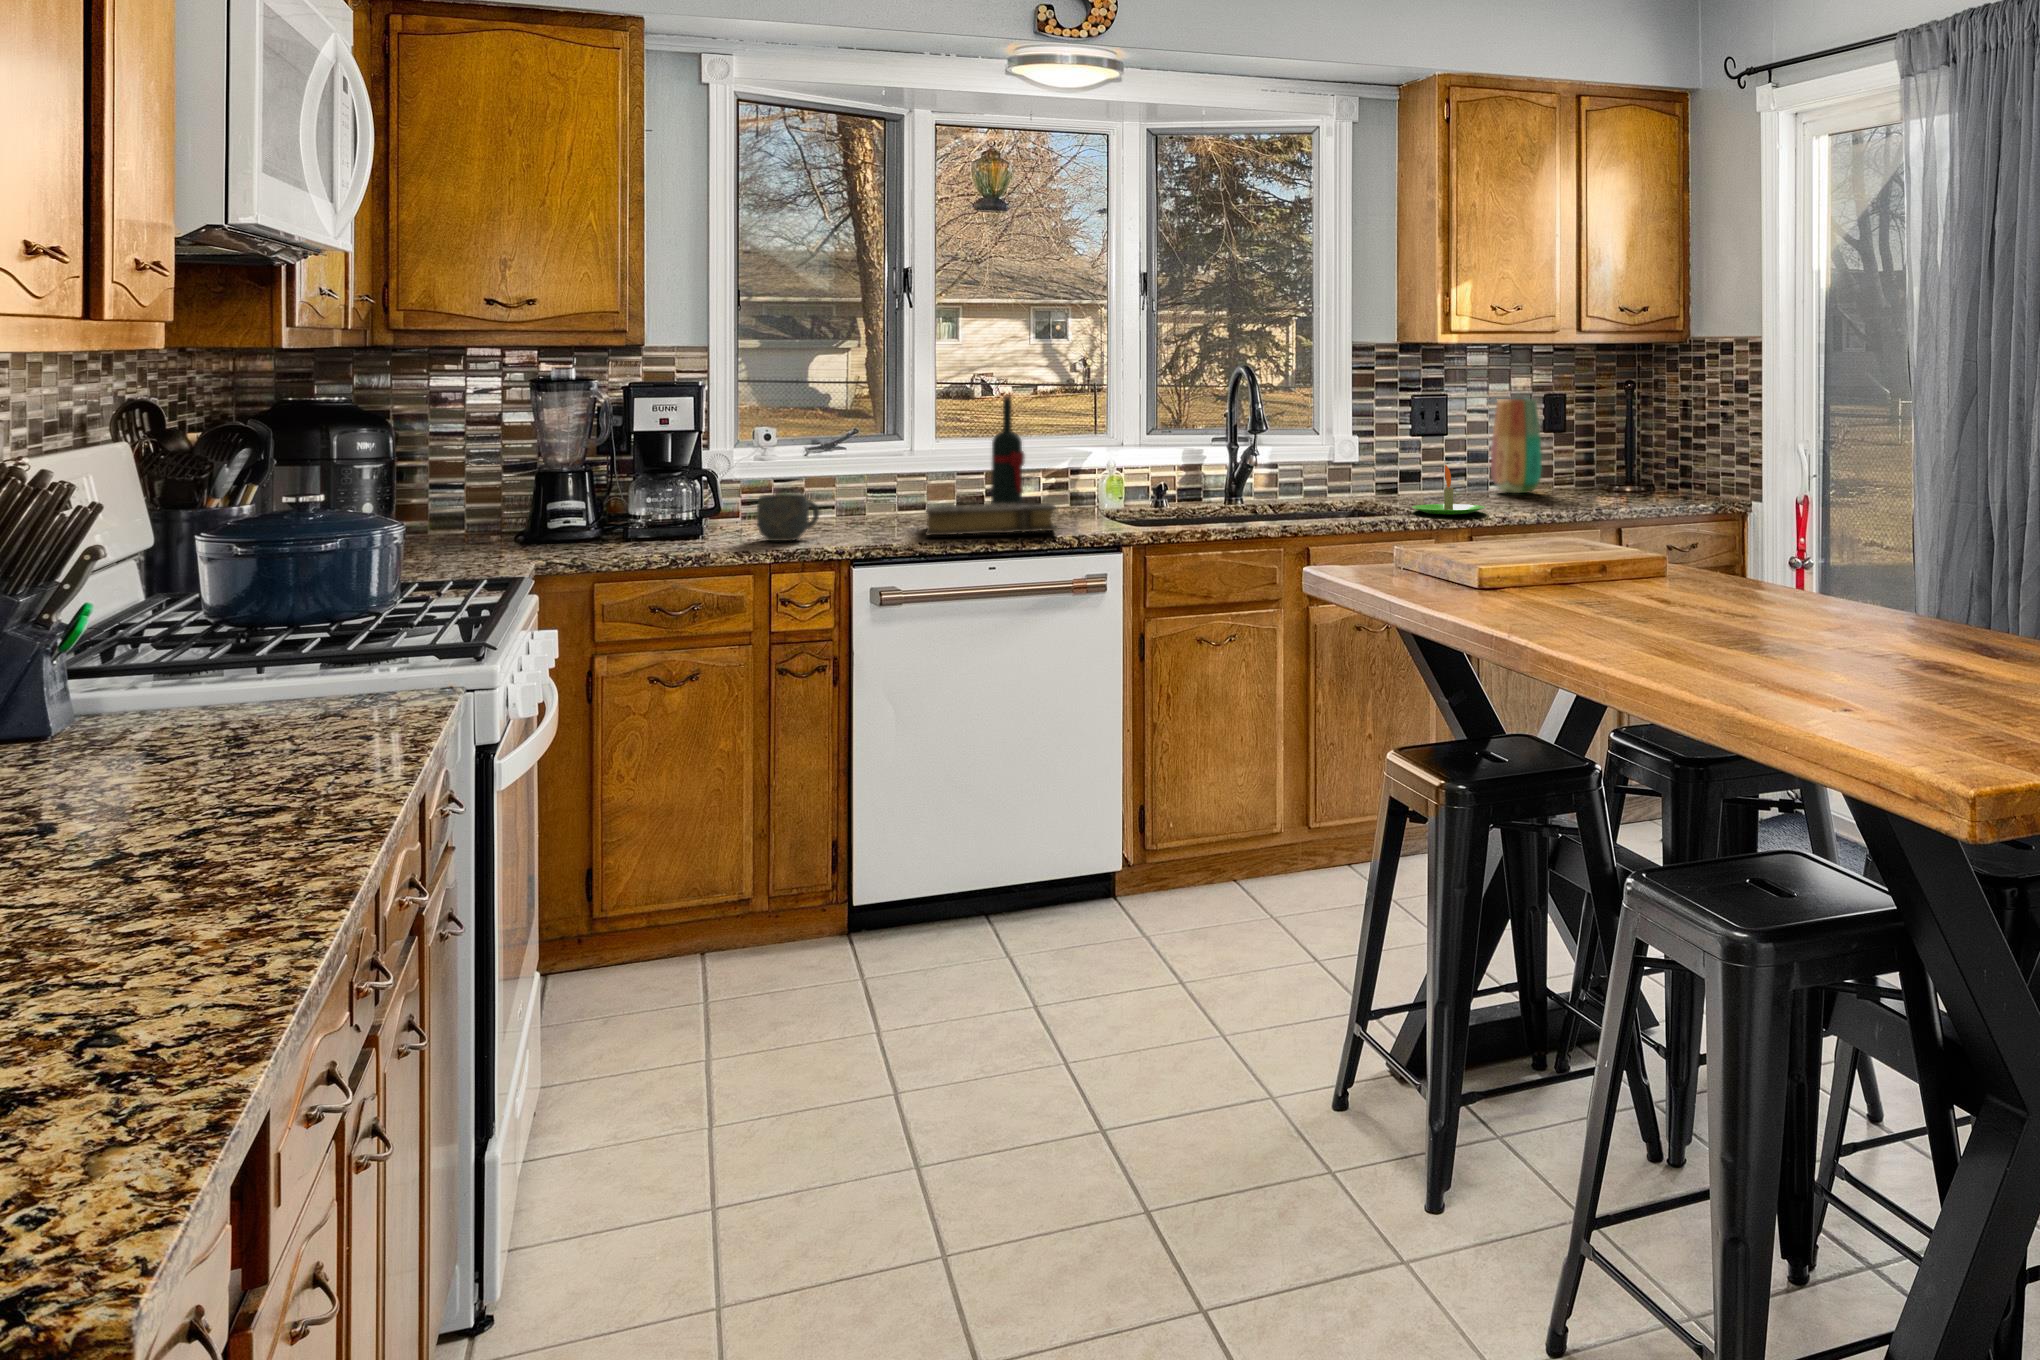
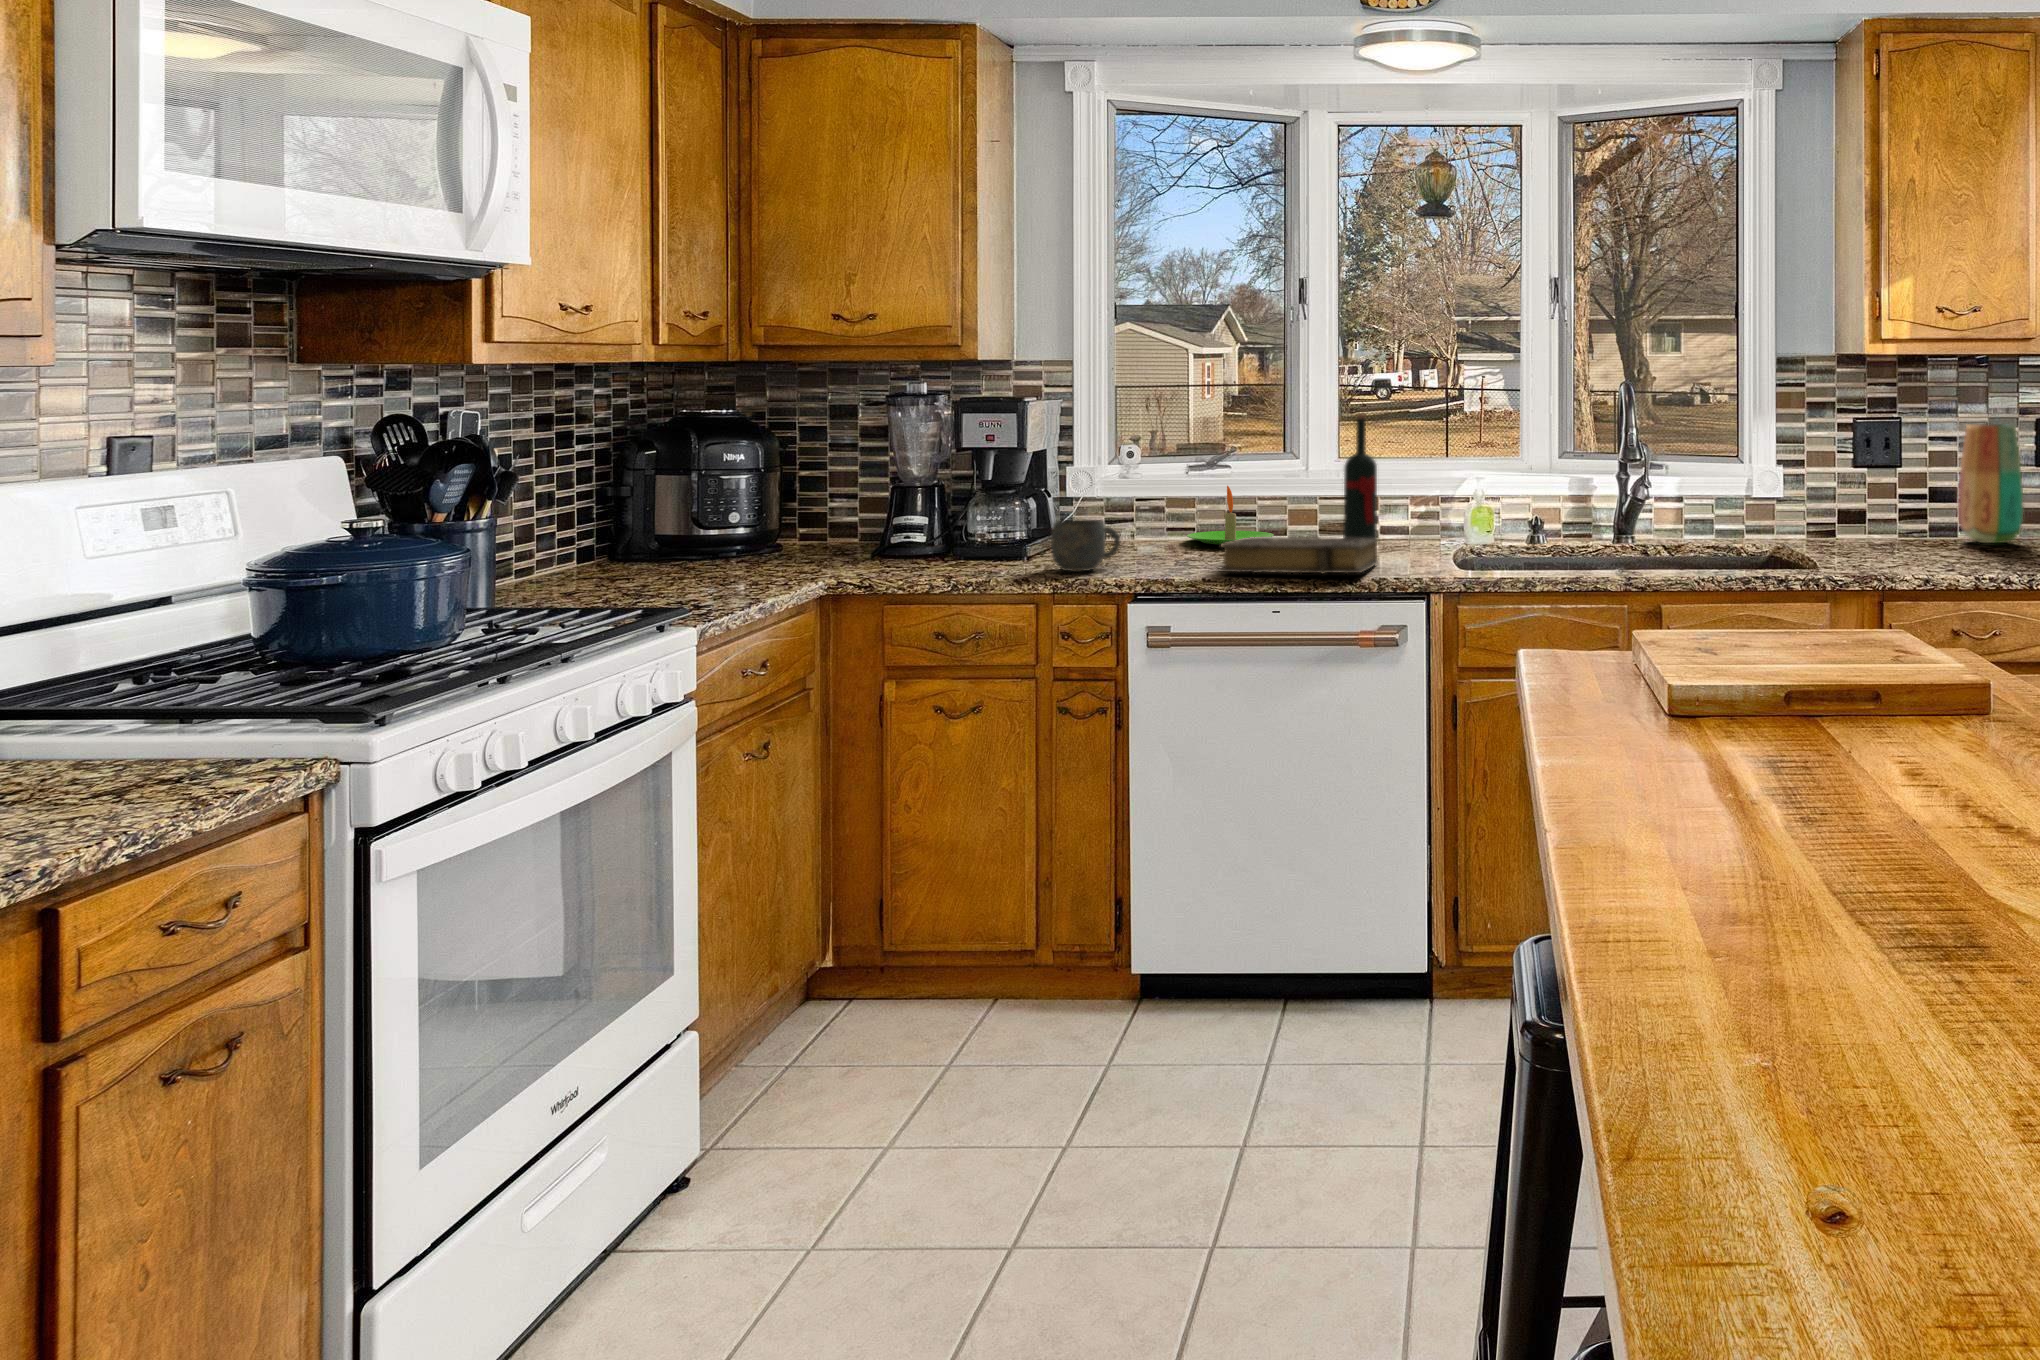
candle: present [1412,465,1485,514] -> present [1187,486,1274,544]

